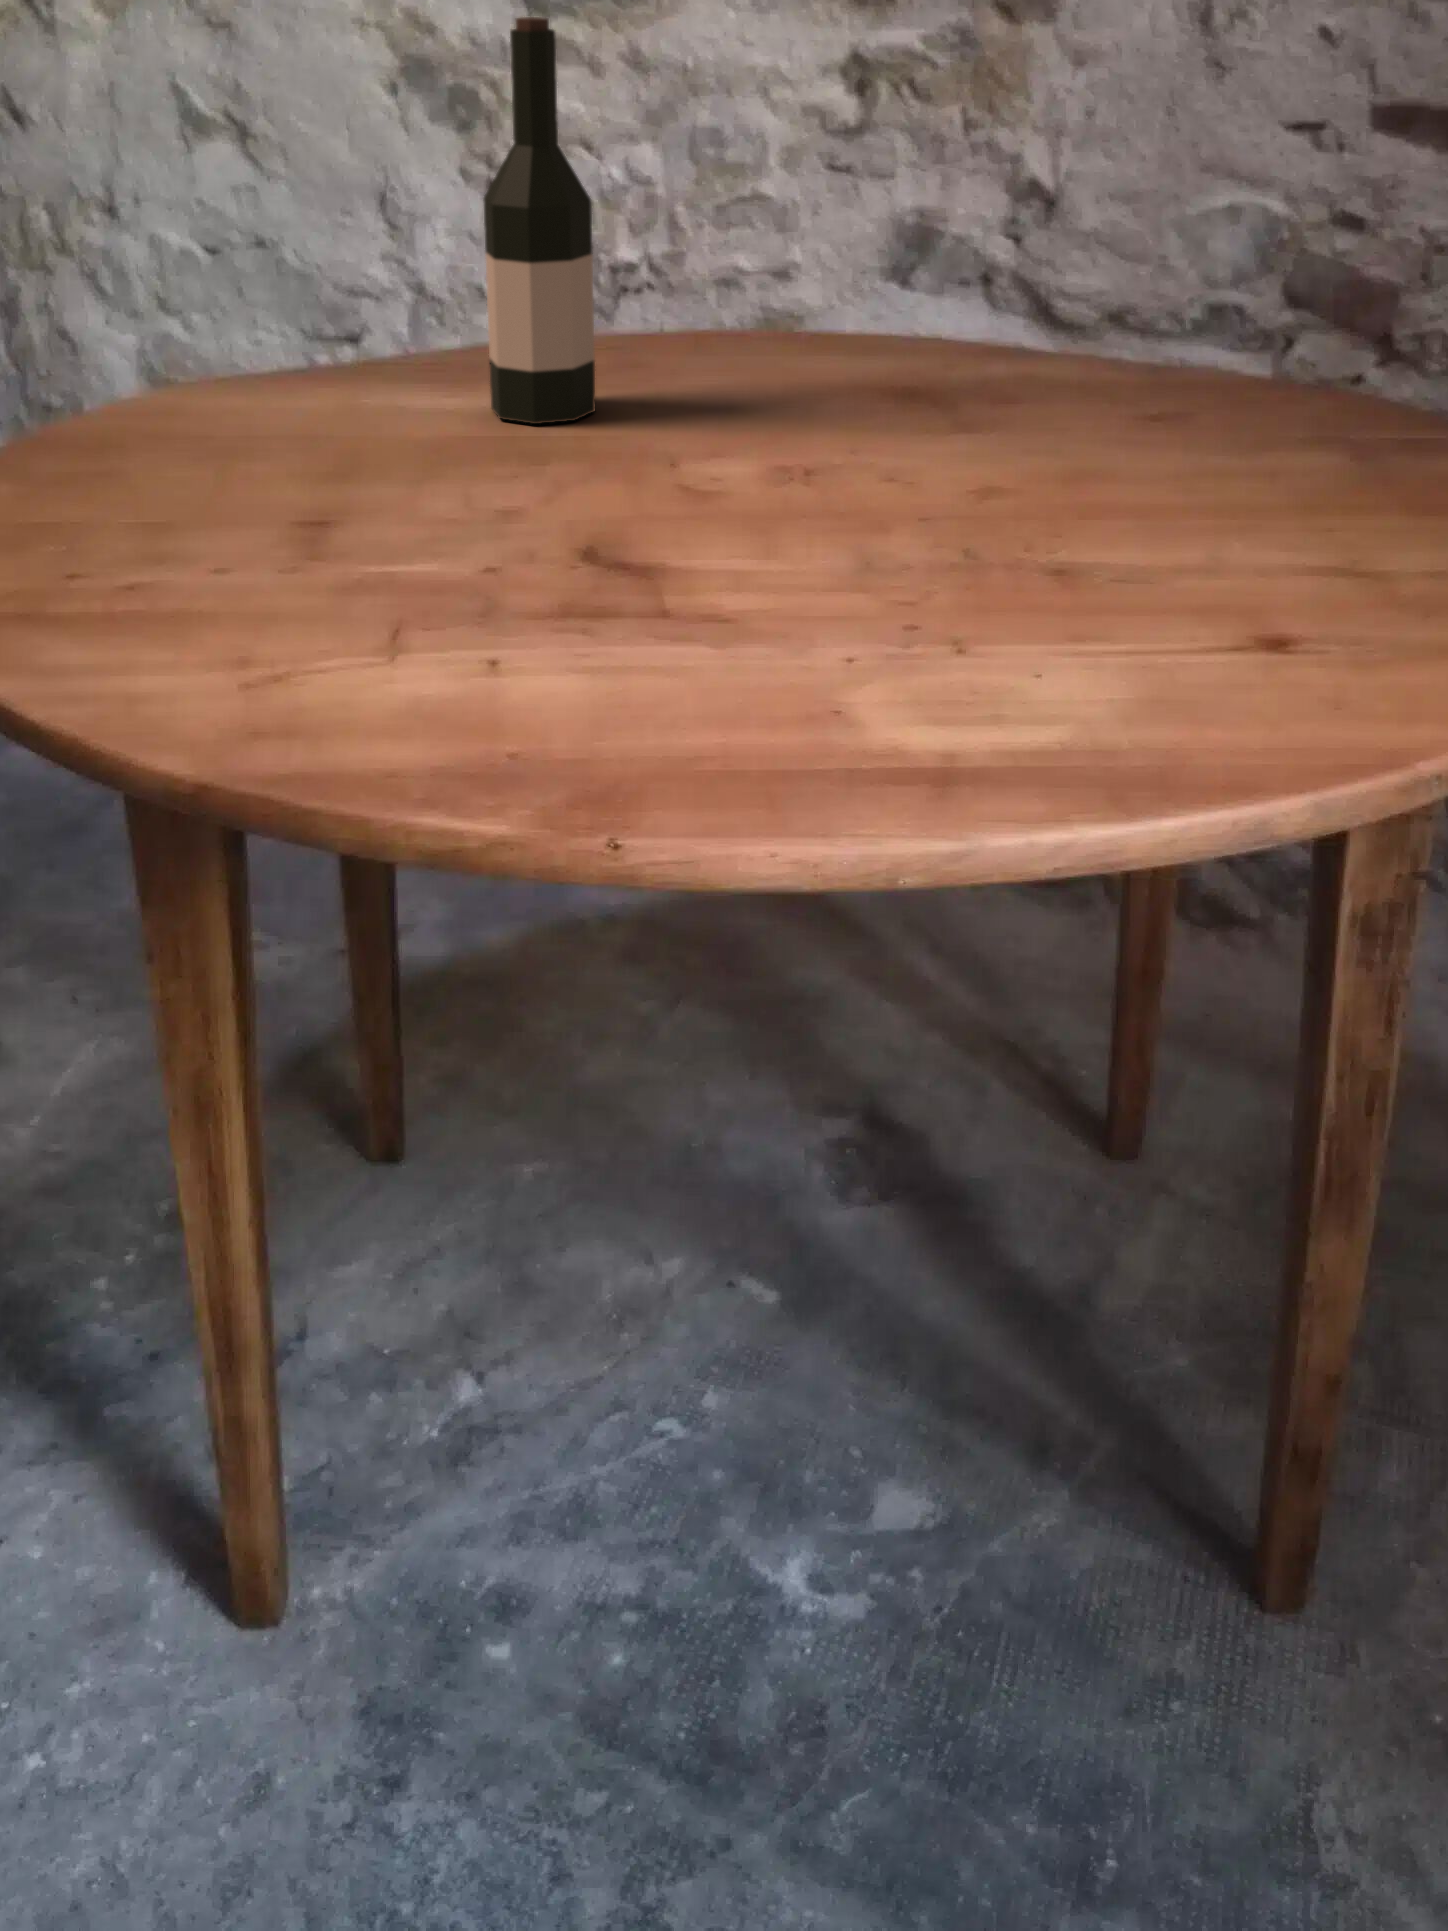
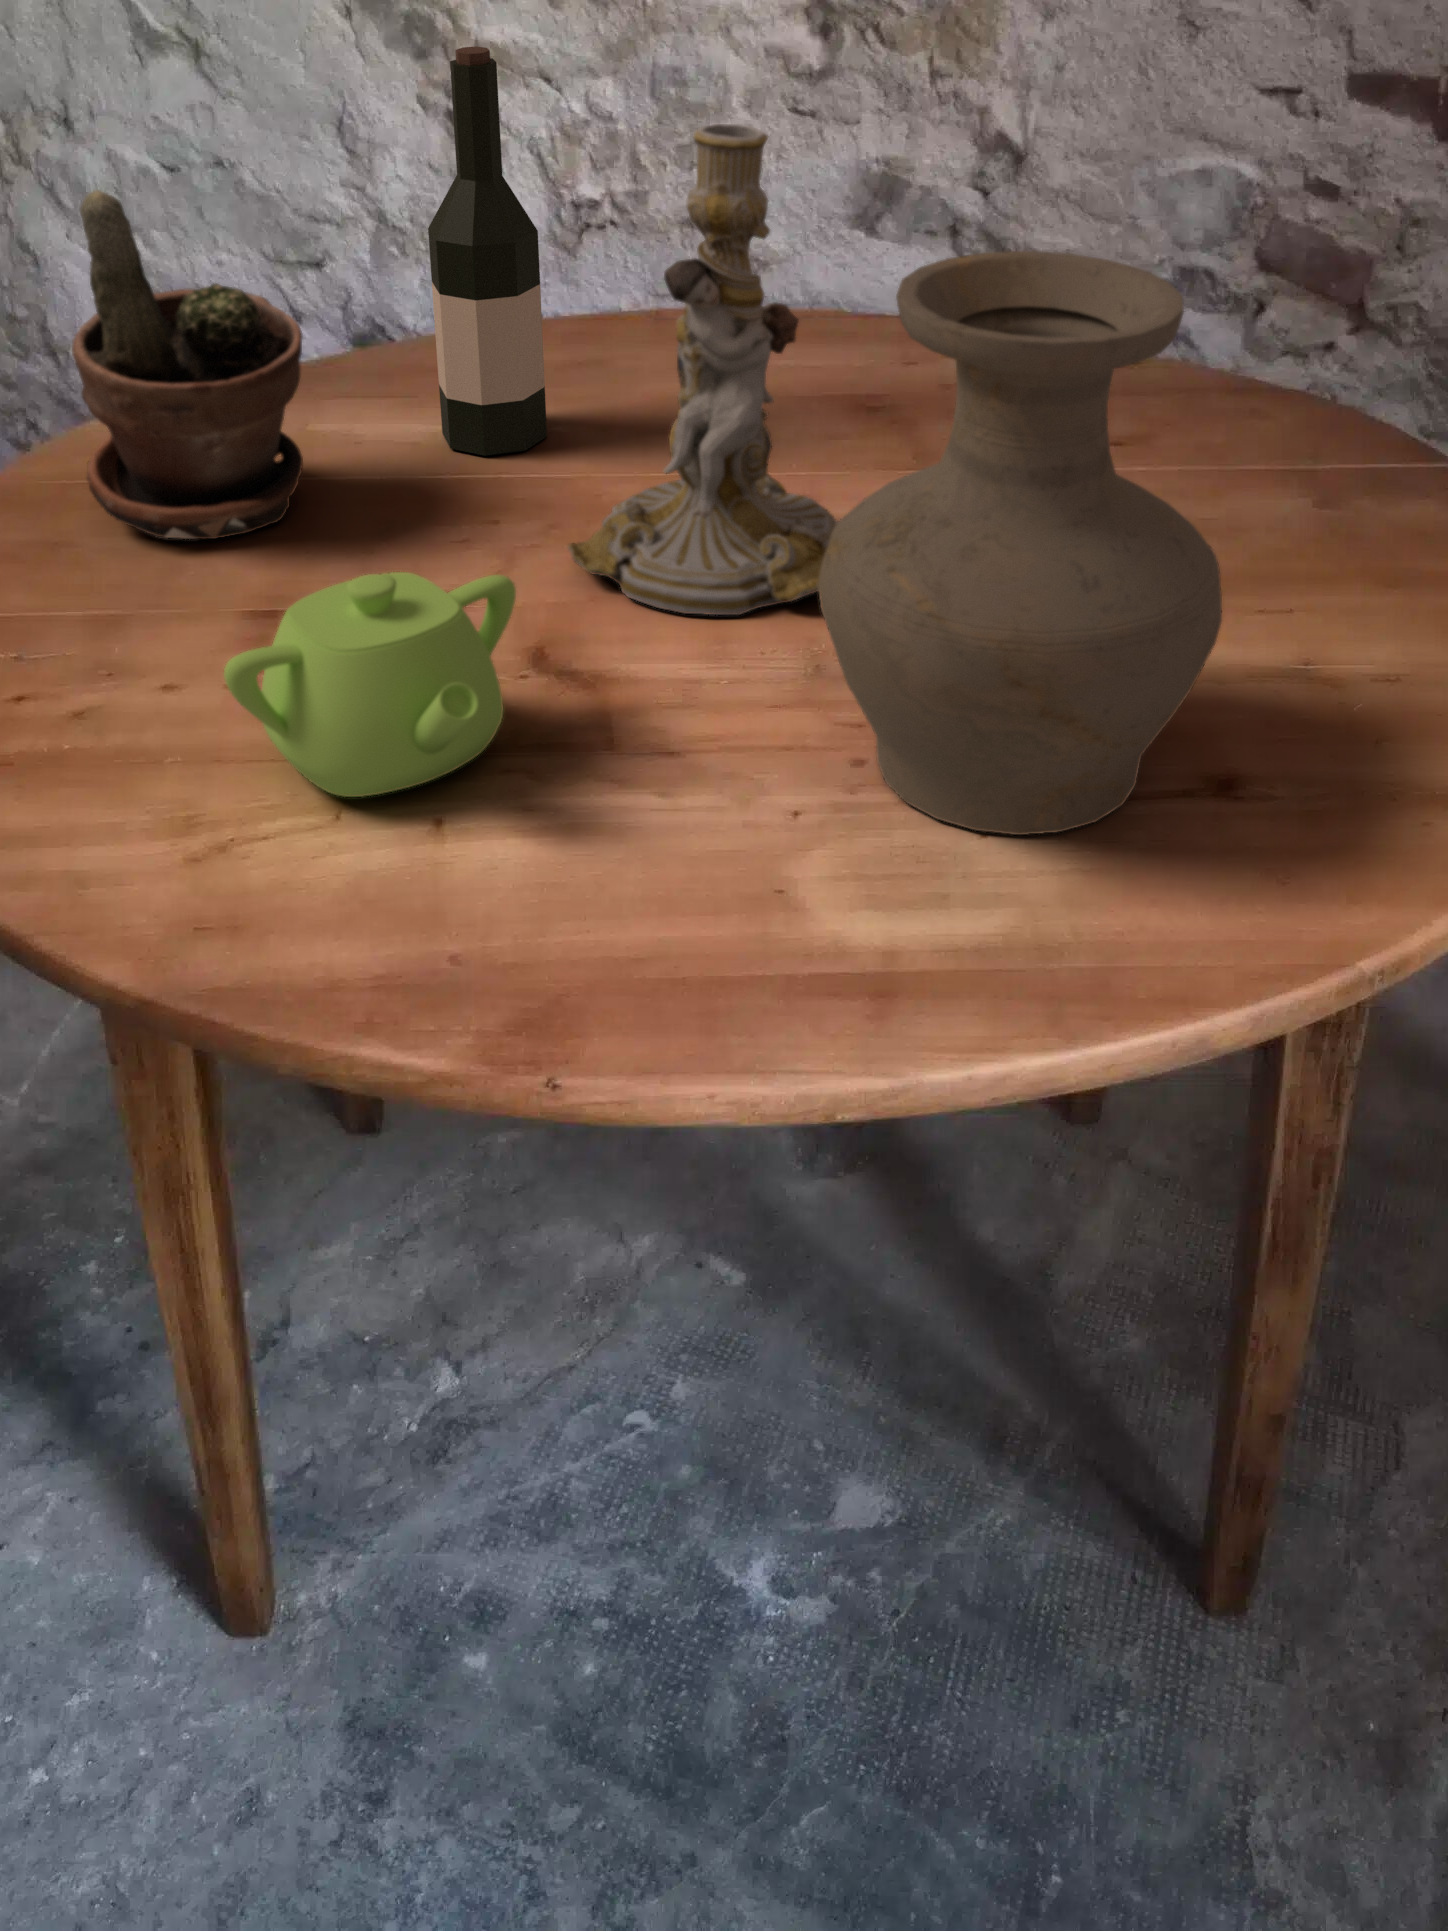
candlestick: none [621,53,906,535] -> present [568,124,838,615]
potted plant: none [139,118,360,480] -> present [72,190,303,539]
vase: none [884,120,1290,690] -> present [818,251,1222,835]
teapot: none [287,440,578,660] -> present [224,572,516,797]

